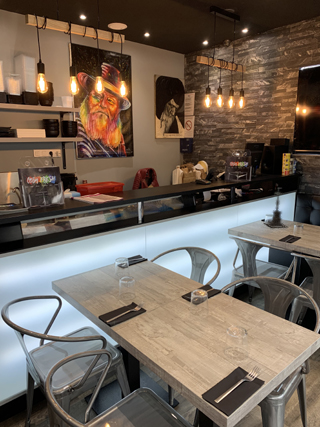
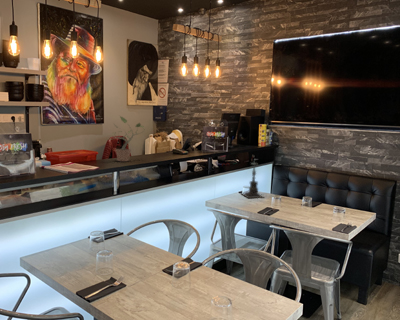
potted plant: none [133,148,169,192] -> present [115,117,143,161]

